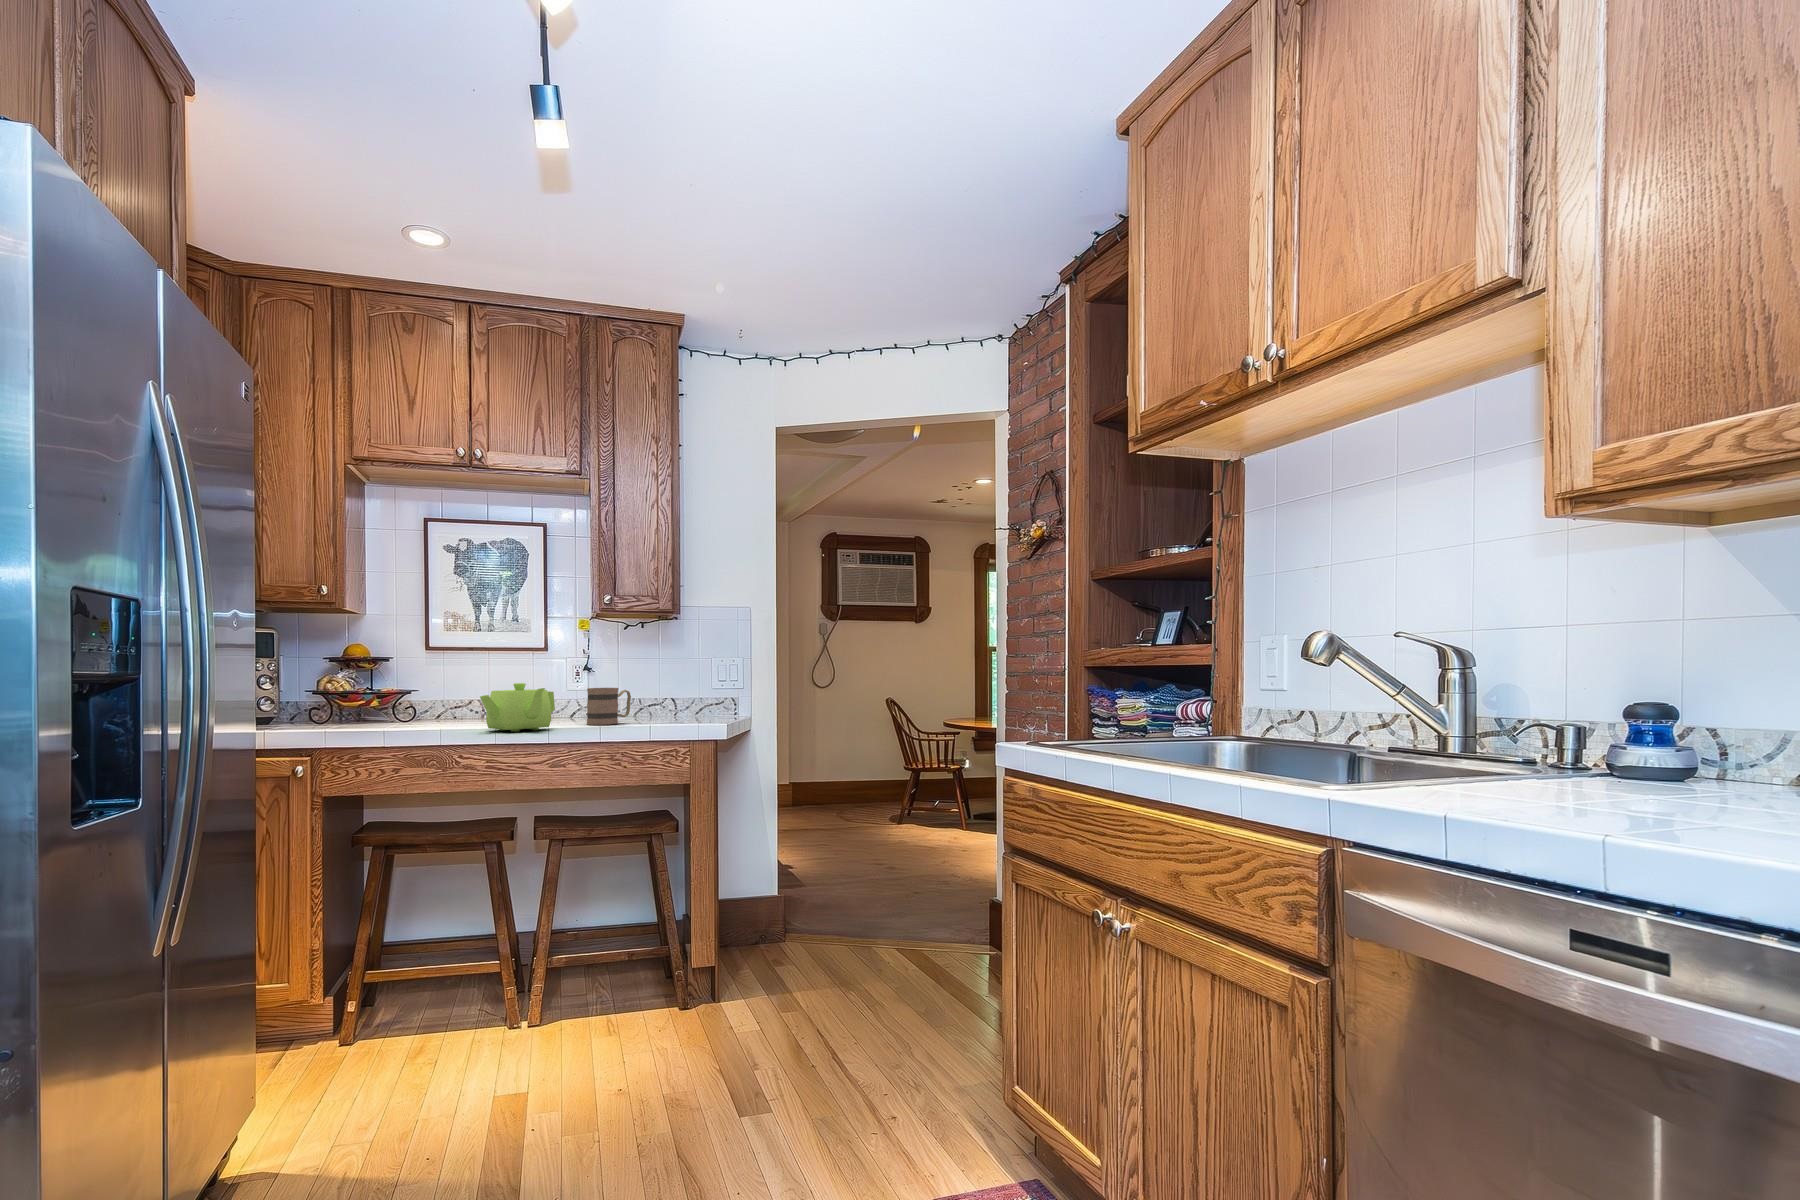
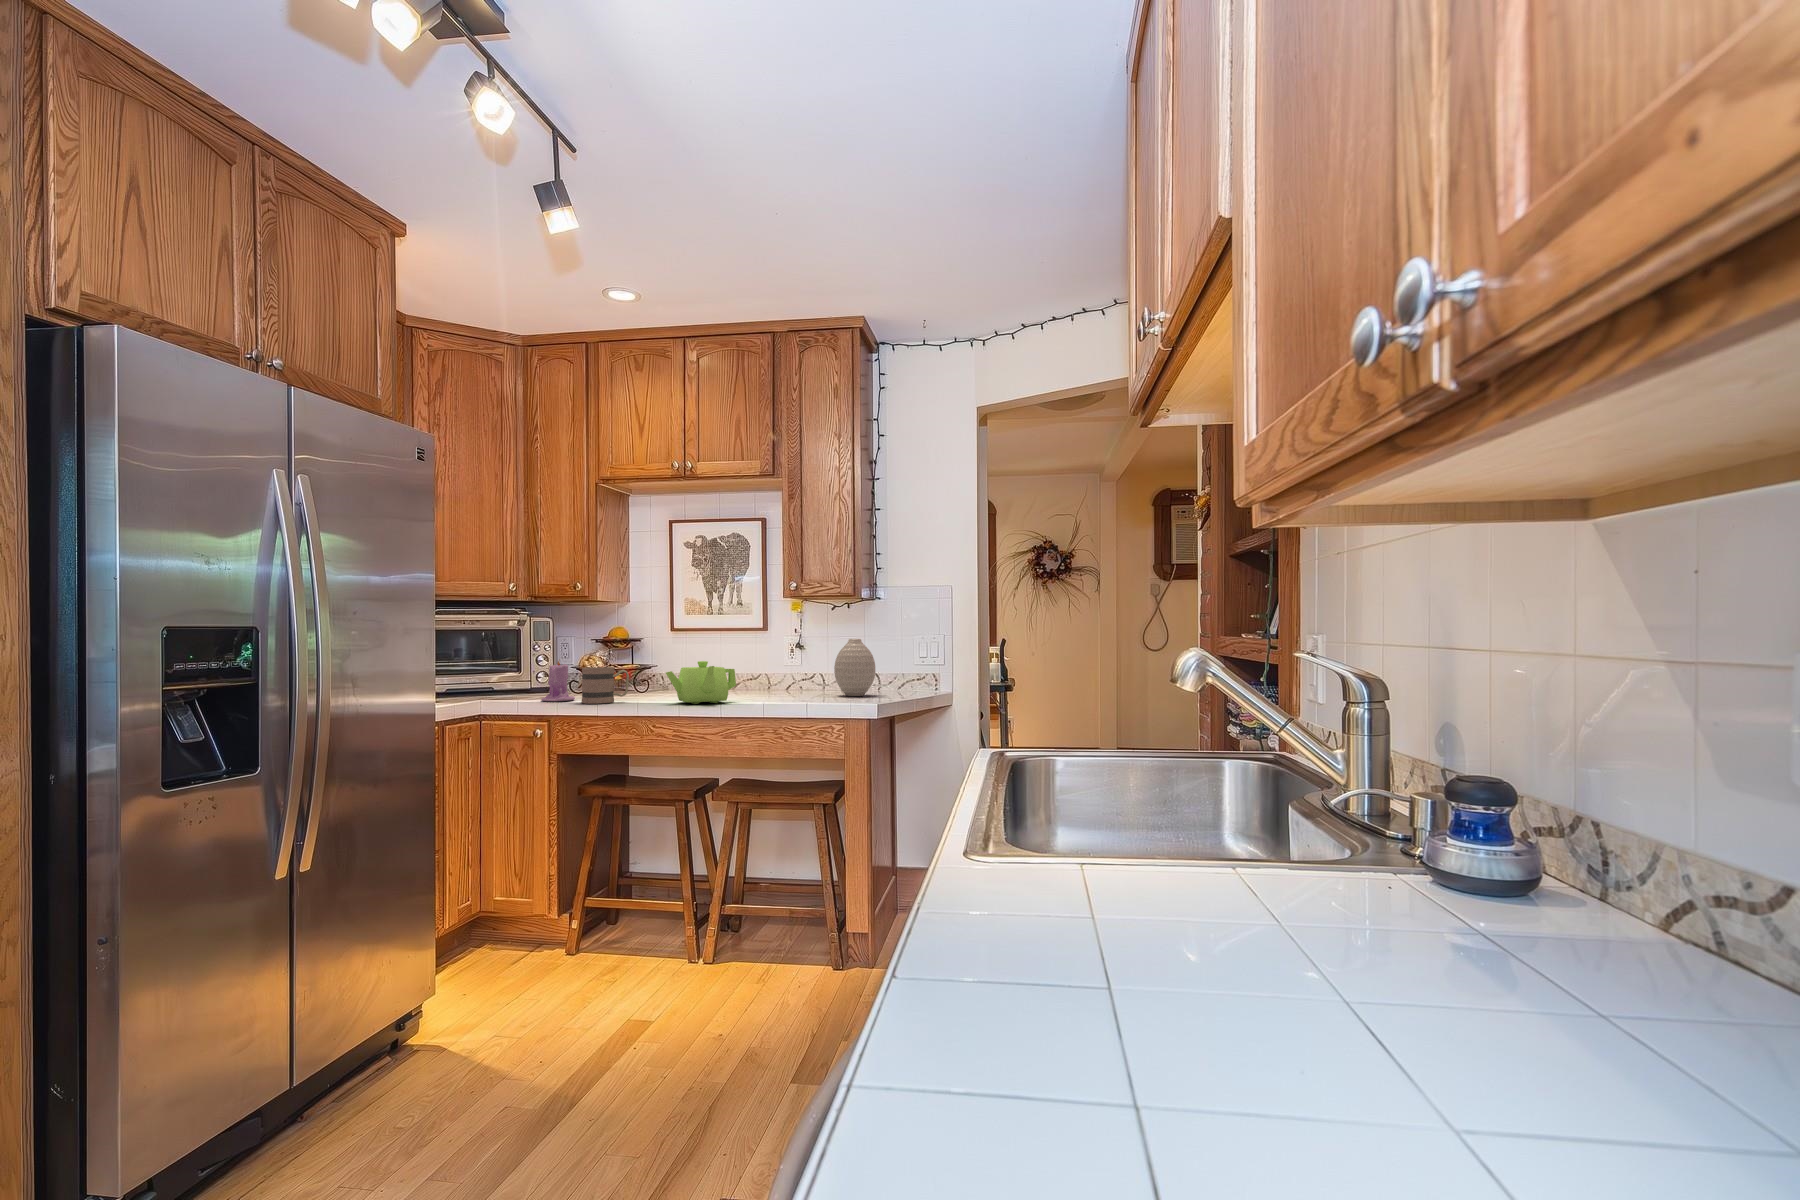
vase: none [643,658,688,719] -> present [834,639,875,696]
candle: none [299,682,343,735] -> present [541,661,575,701]
mug: present [587,688,631,725] -> present [581,667,629,704]

